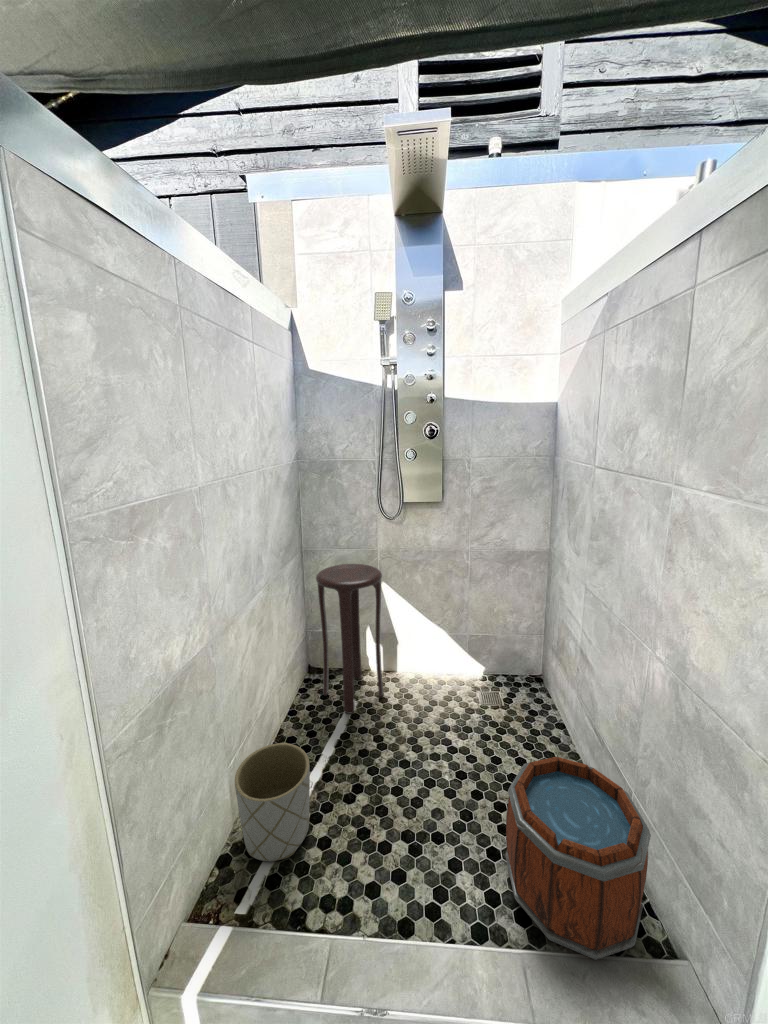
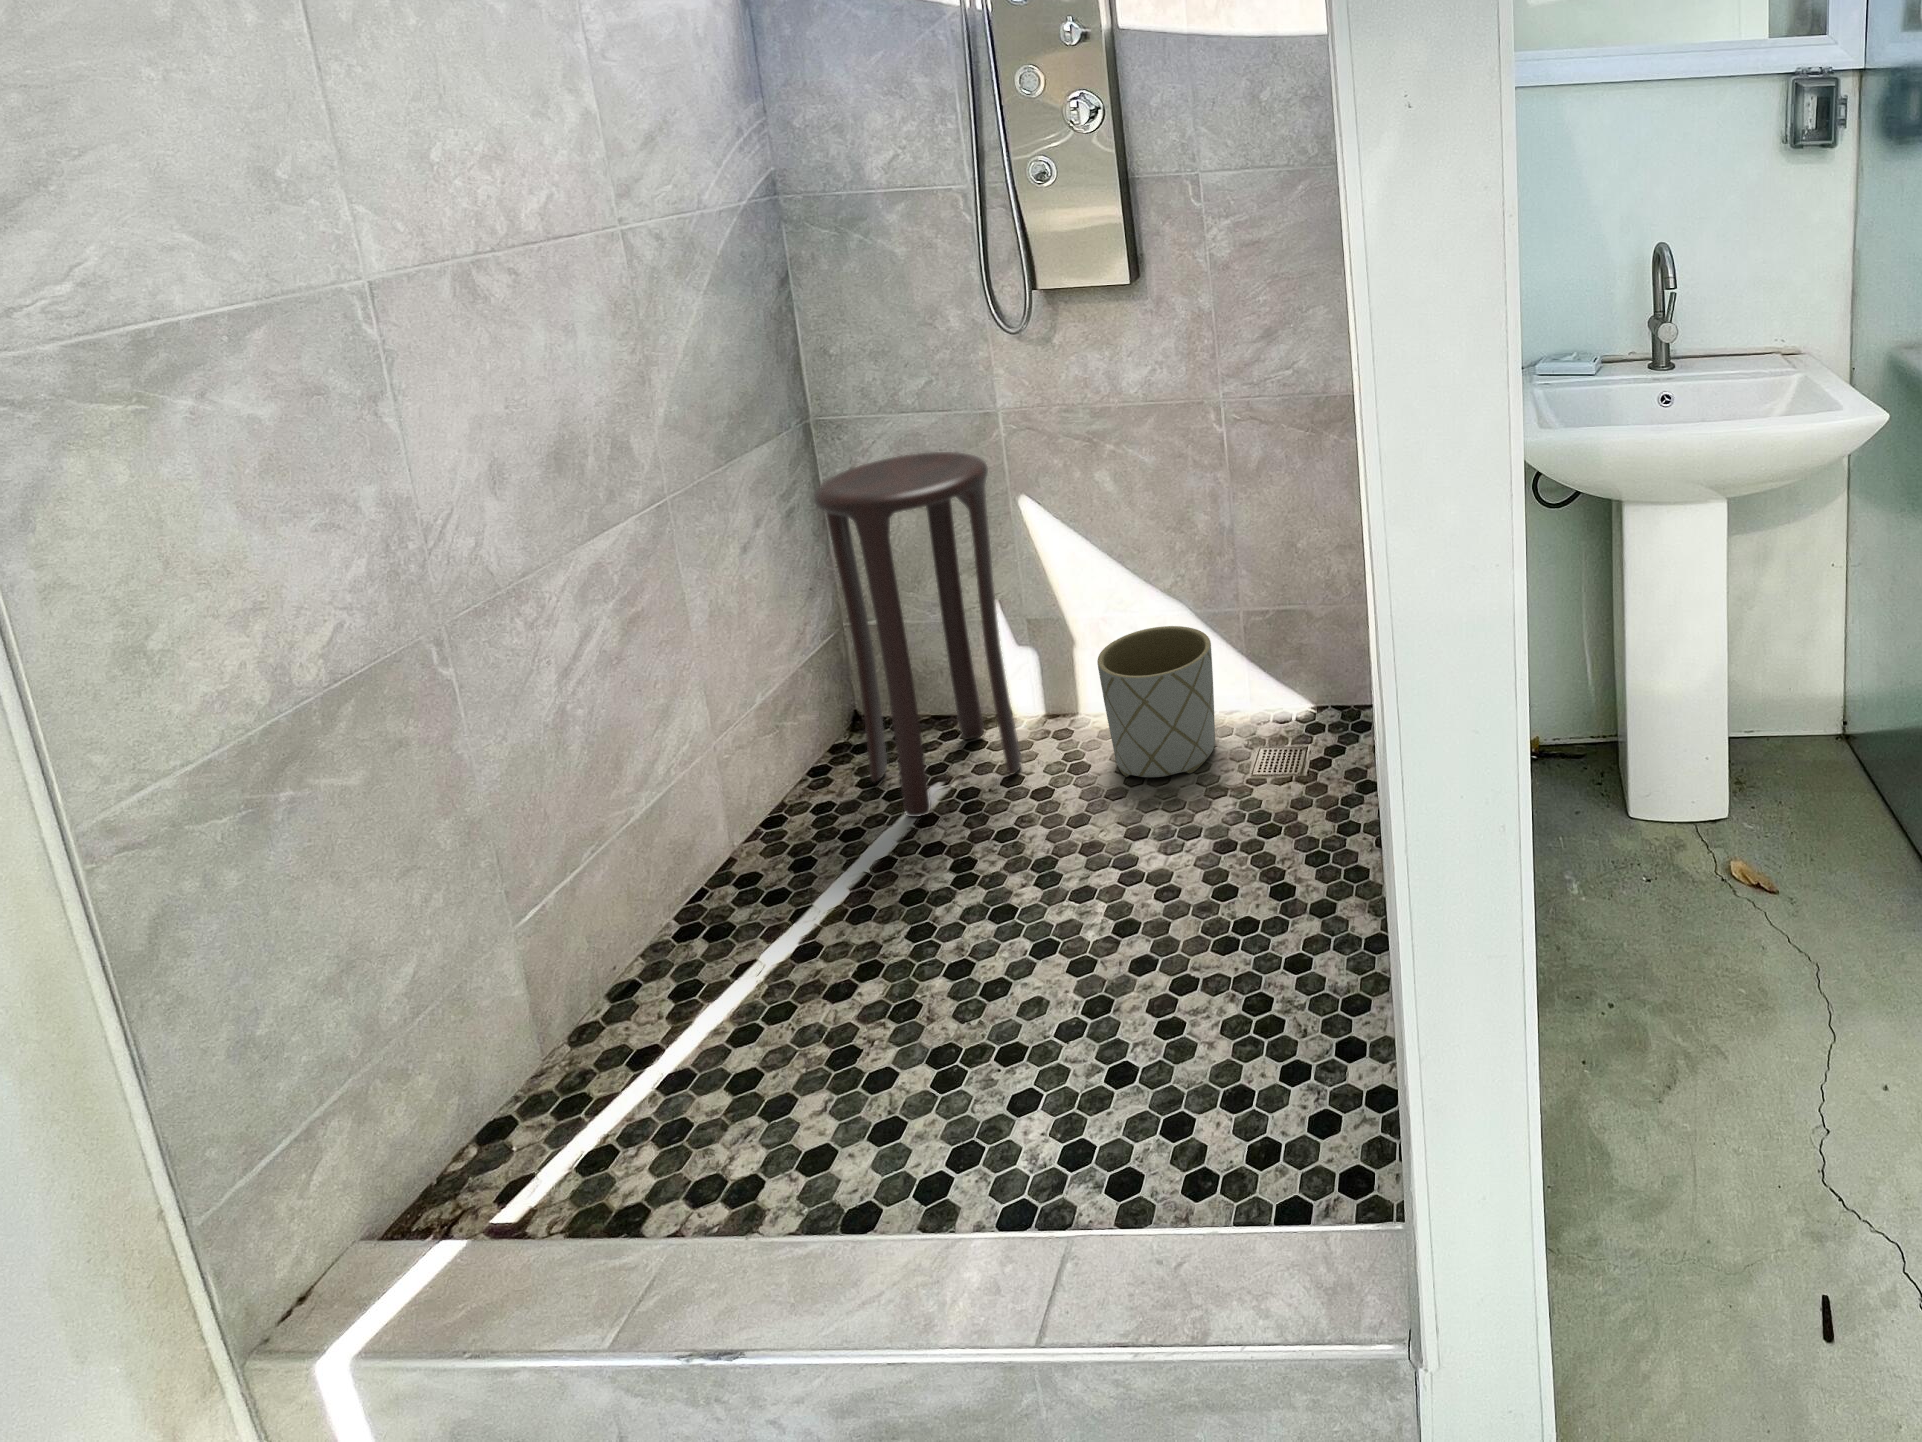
planter: present [235,743,310,861] -> present [1097,626,1215,777]
bucket: present [505,757,651,960] -> none [1076,841,1362,1220]

